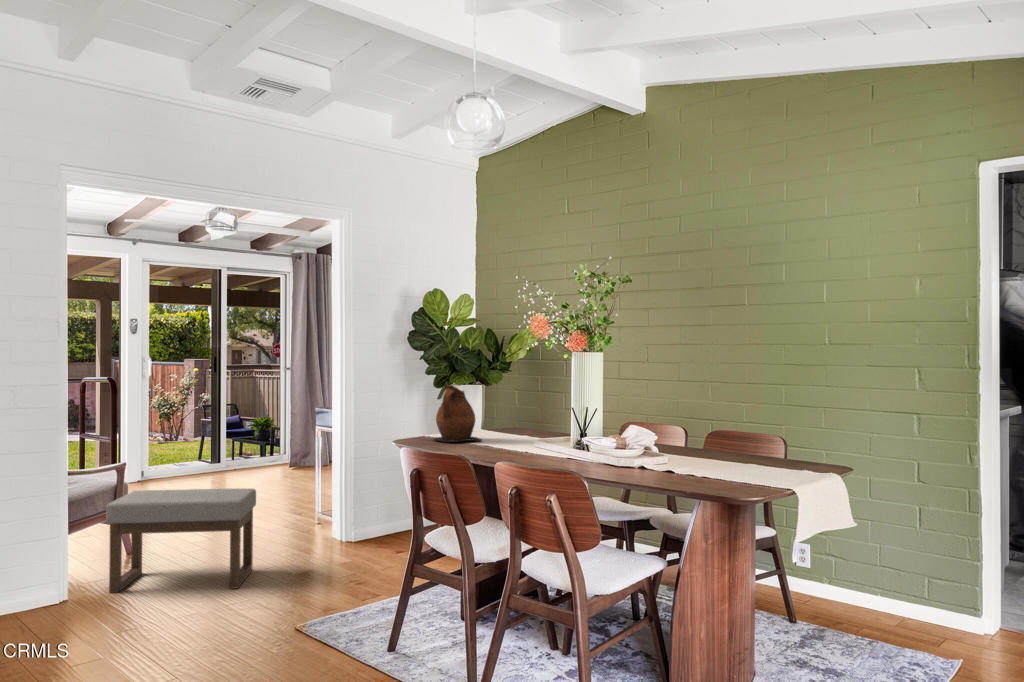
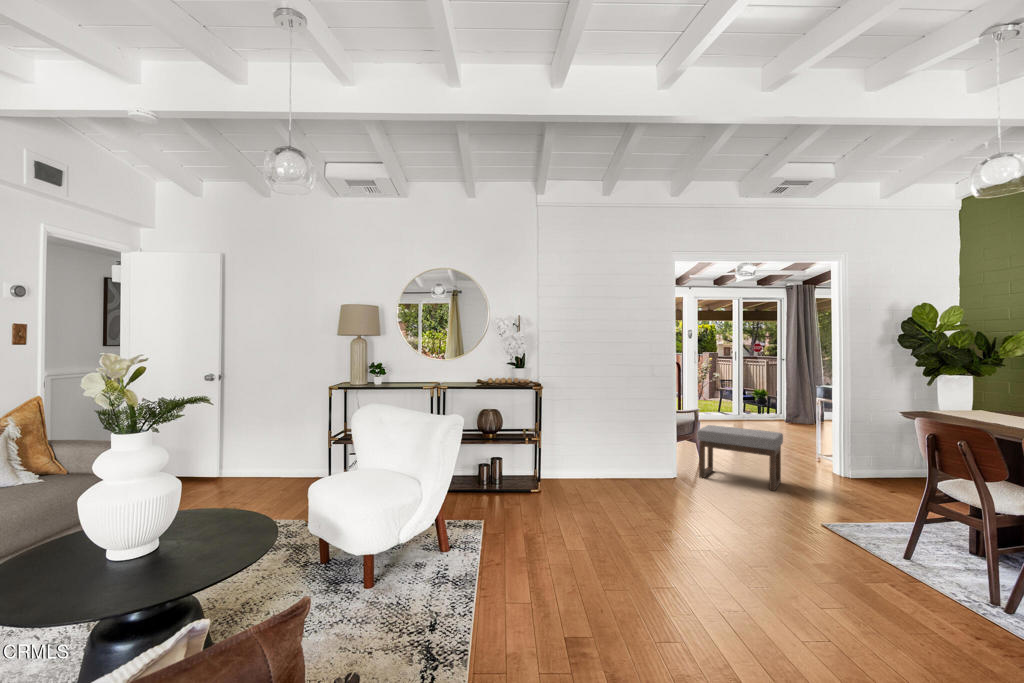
ceramic pitcher: present [433,385,482,442] -> none [934,376,990,420]

